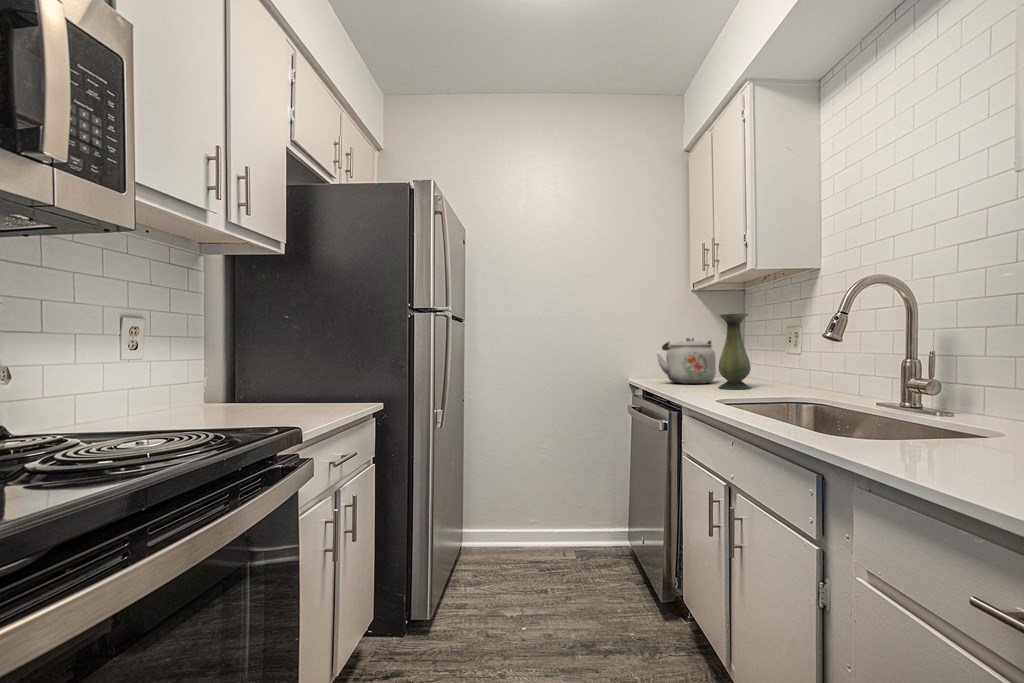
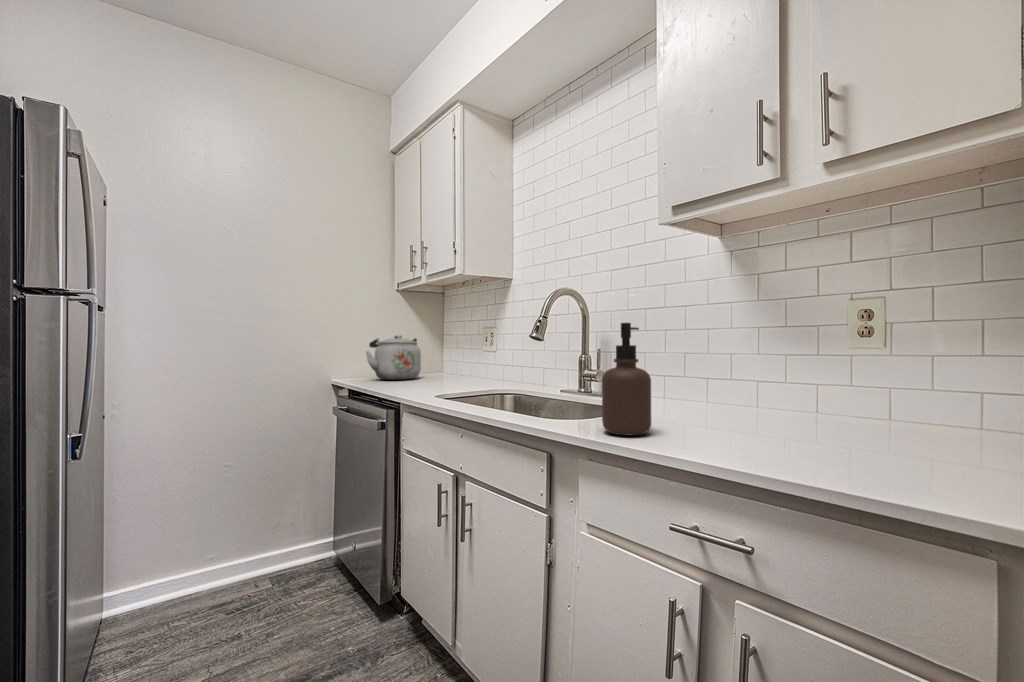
vase: present [719,314,751,389] -> none [428,314,455,383]
soap dispenser: none [869,321,945,460] -> present [602,323,651,435]

